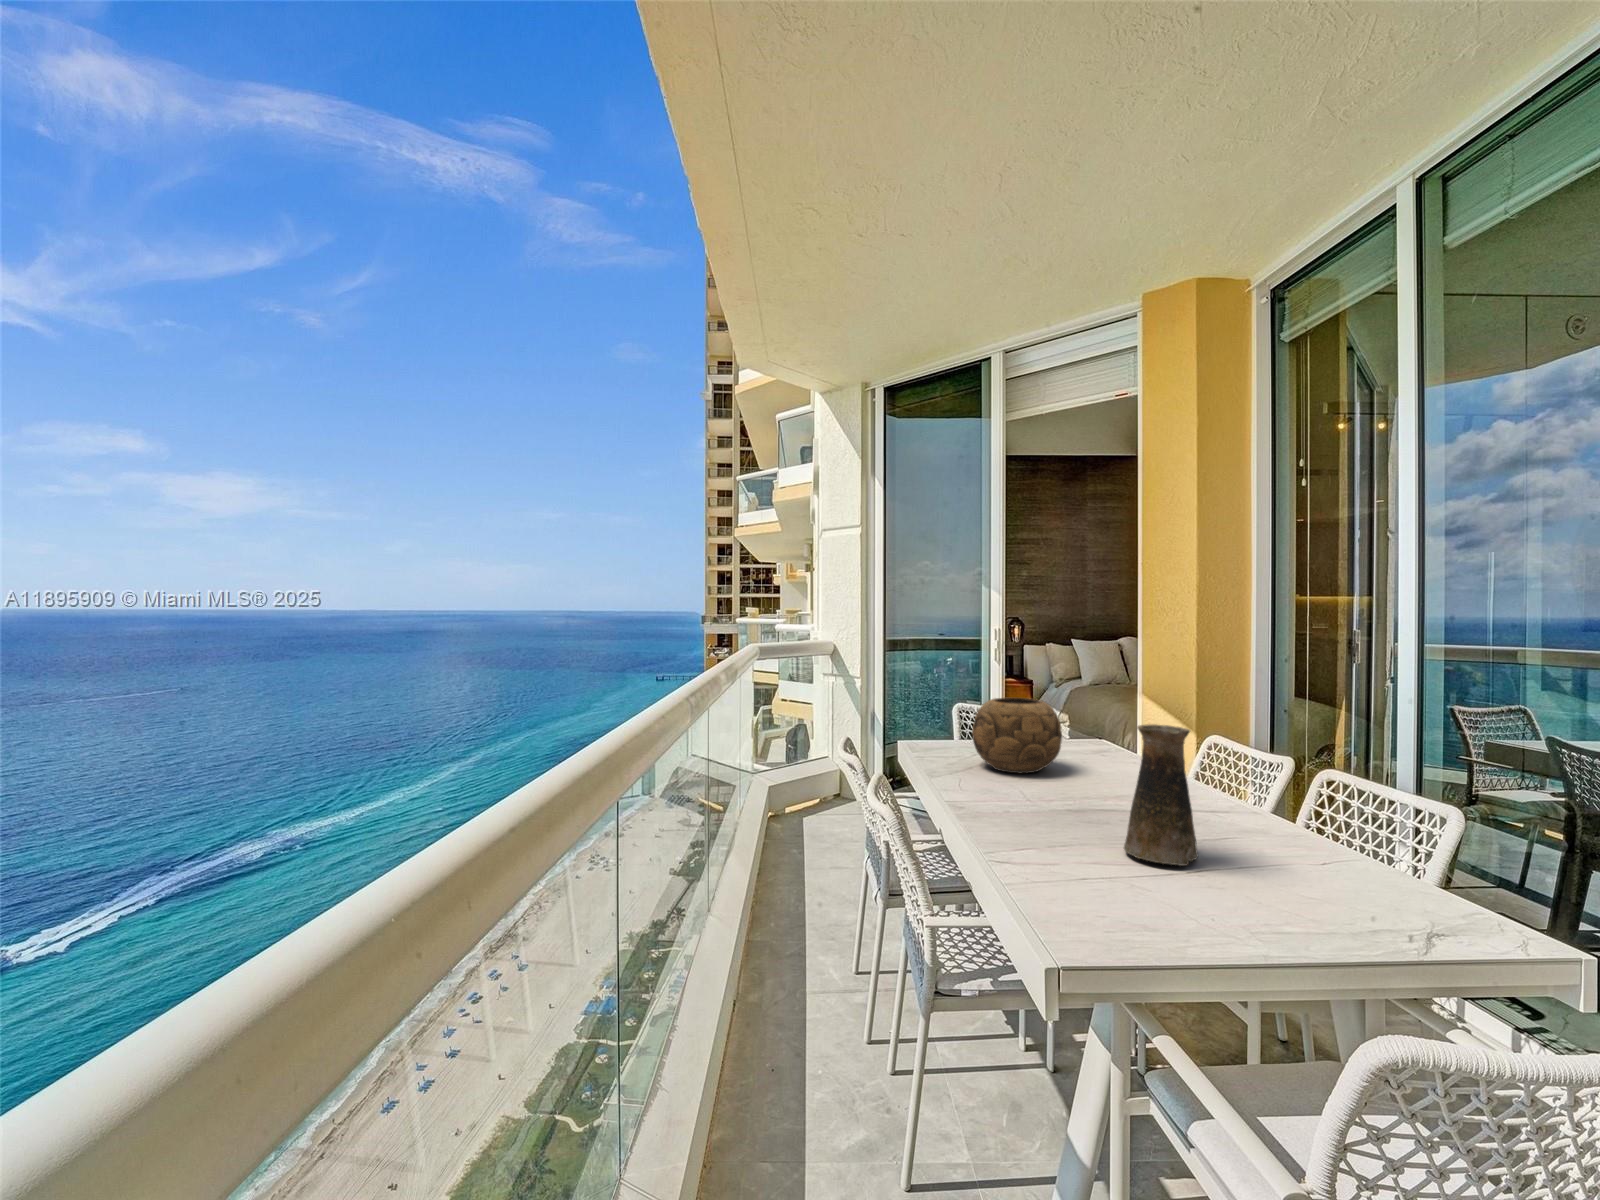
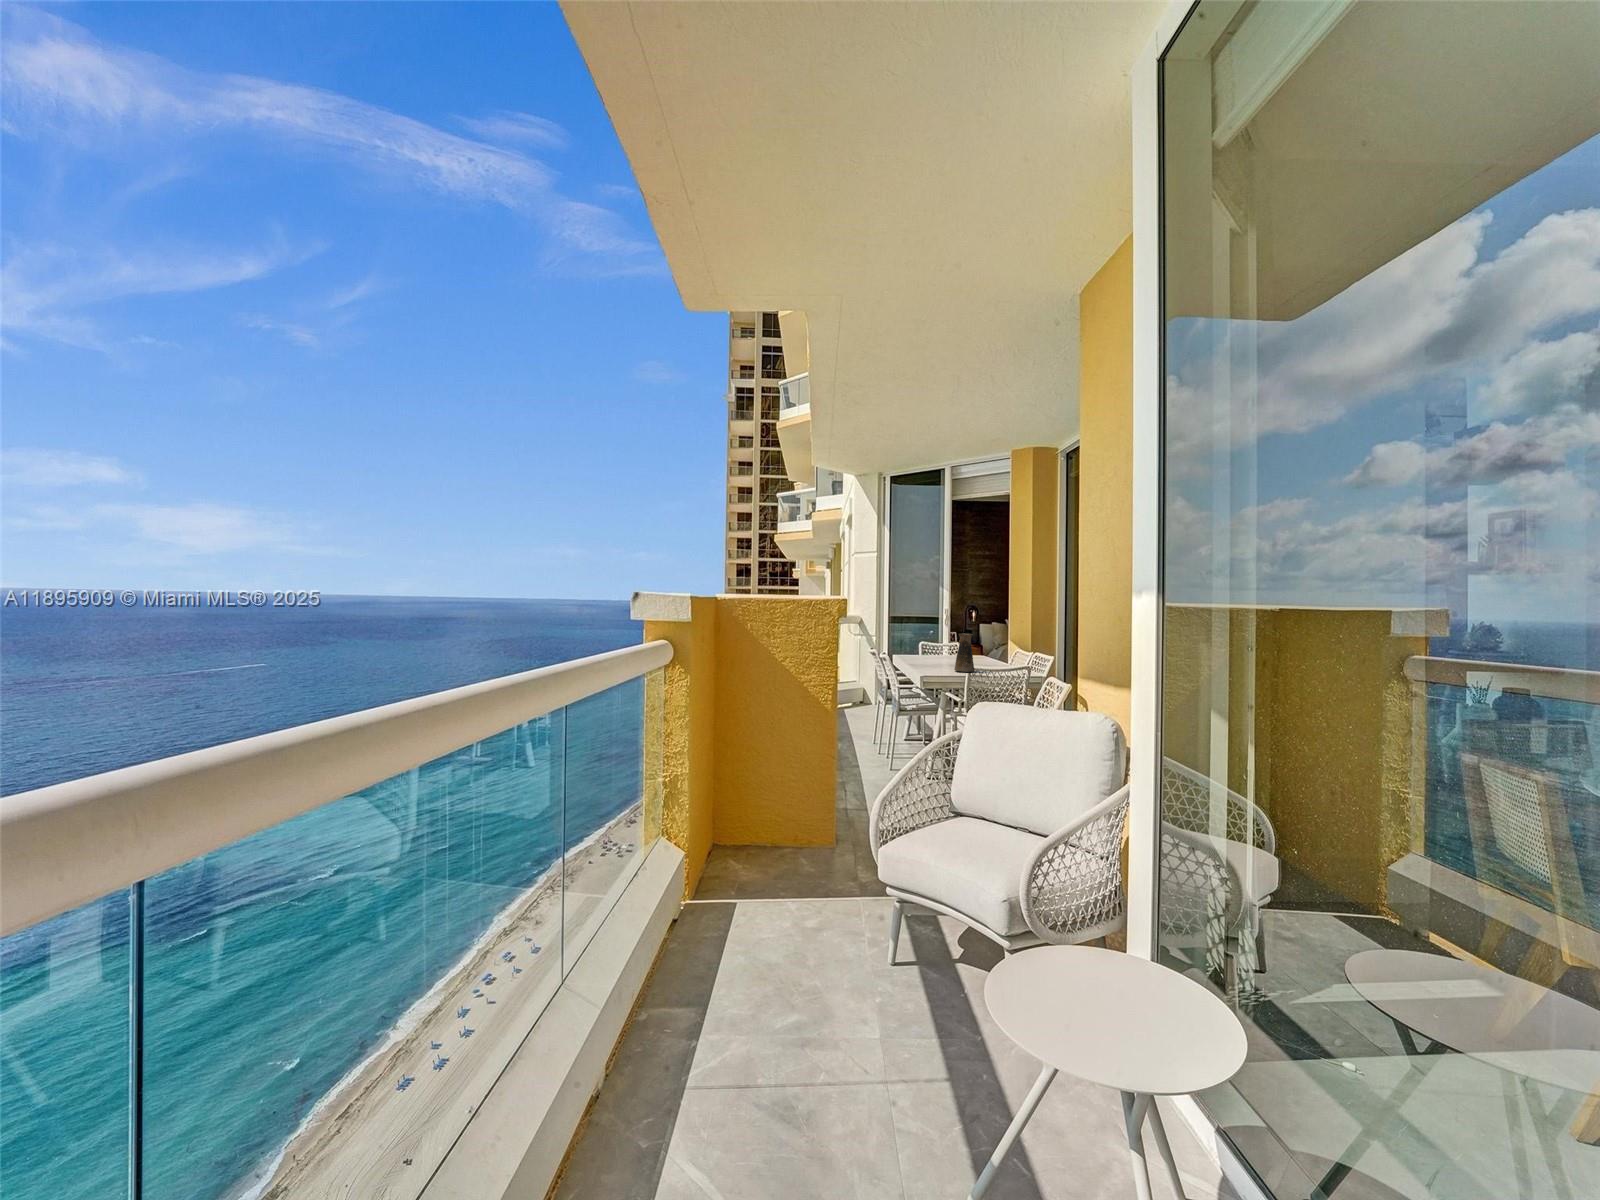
decorative bowl: present [972,698,1062,773] -> none [919,634,953,661]

